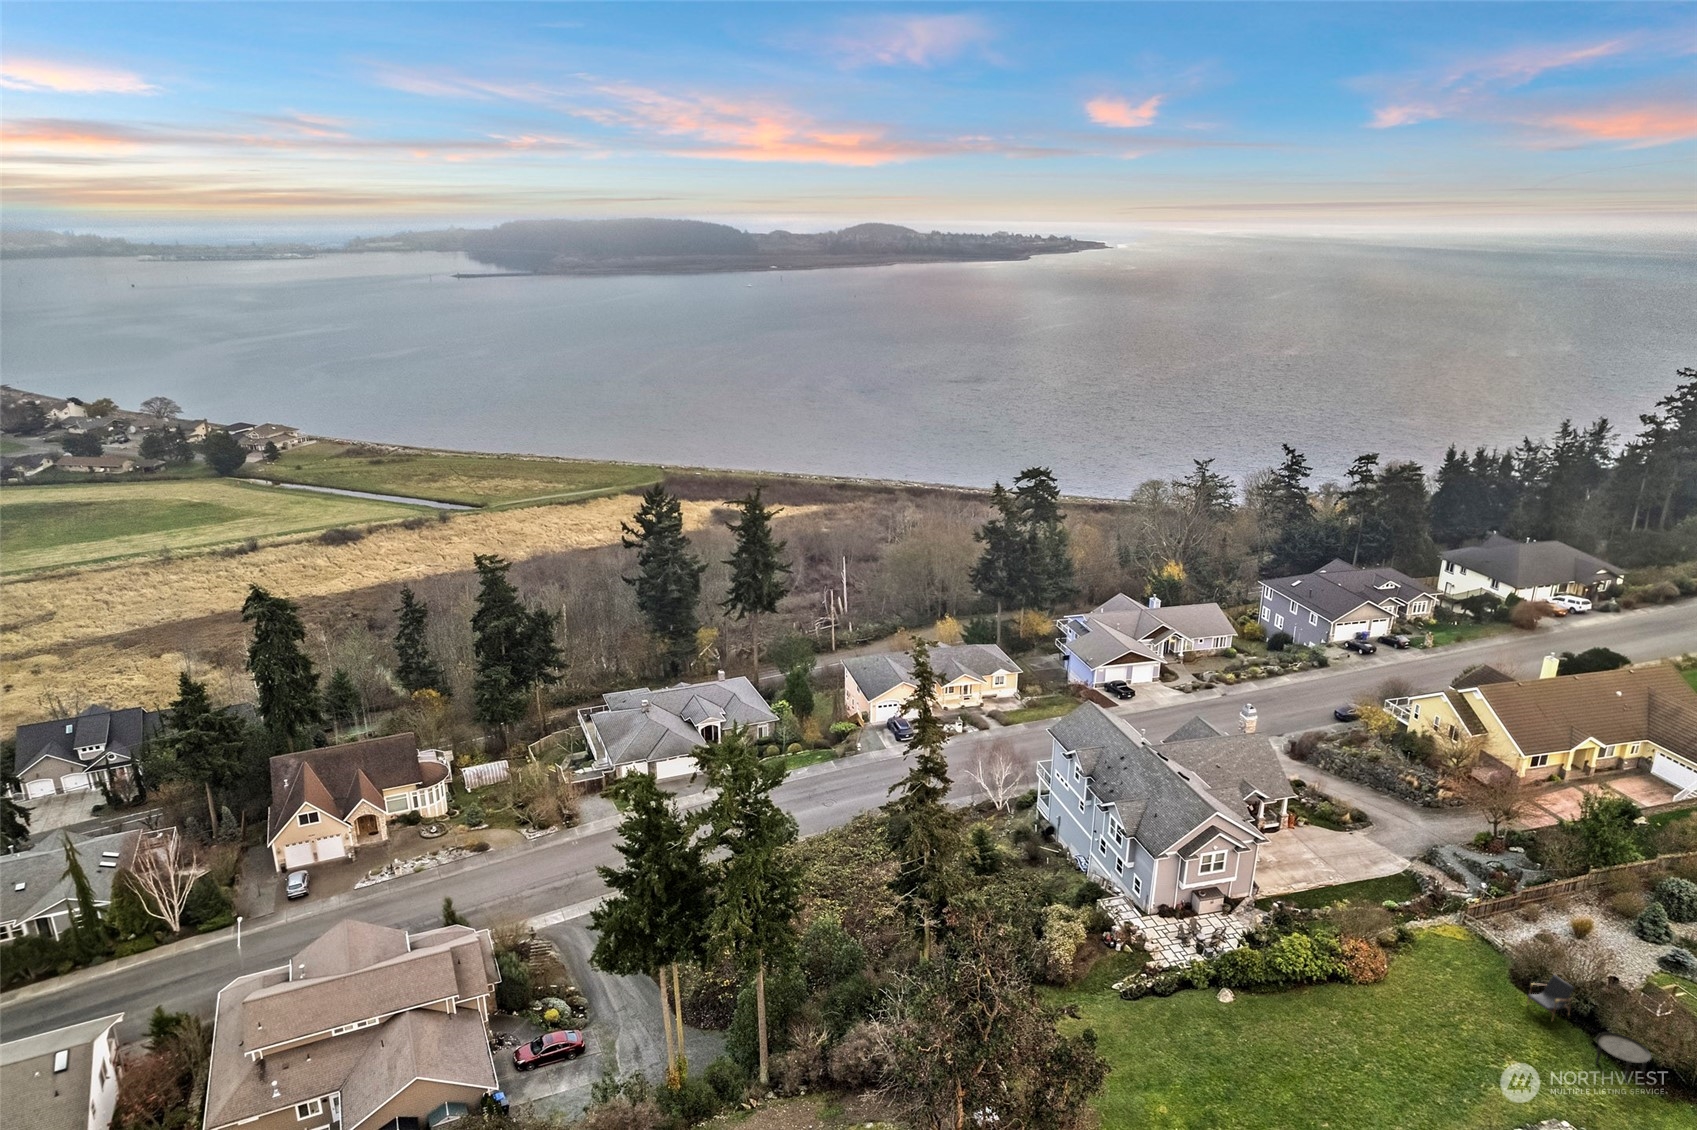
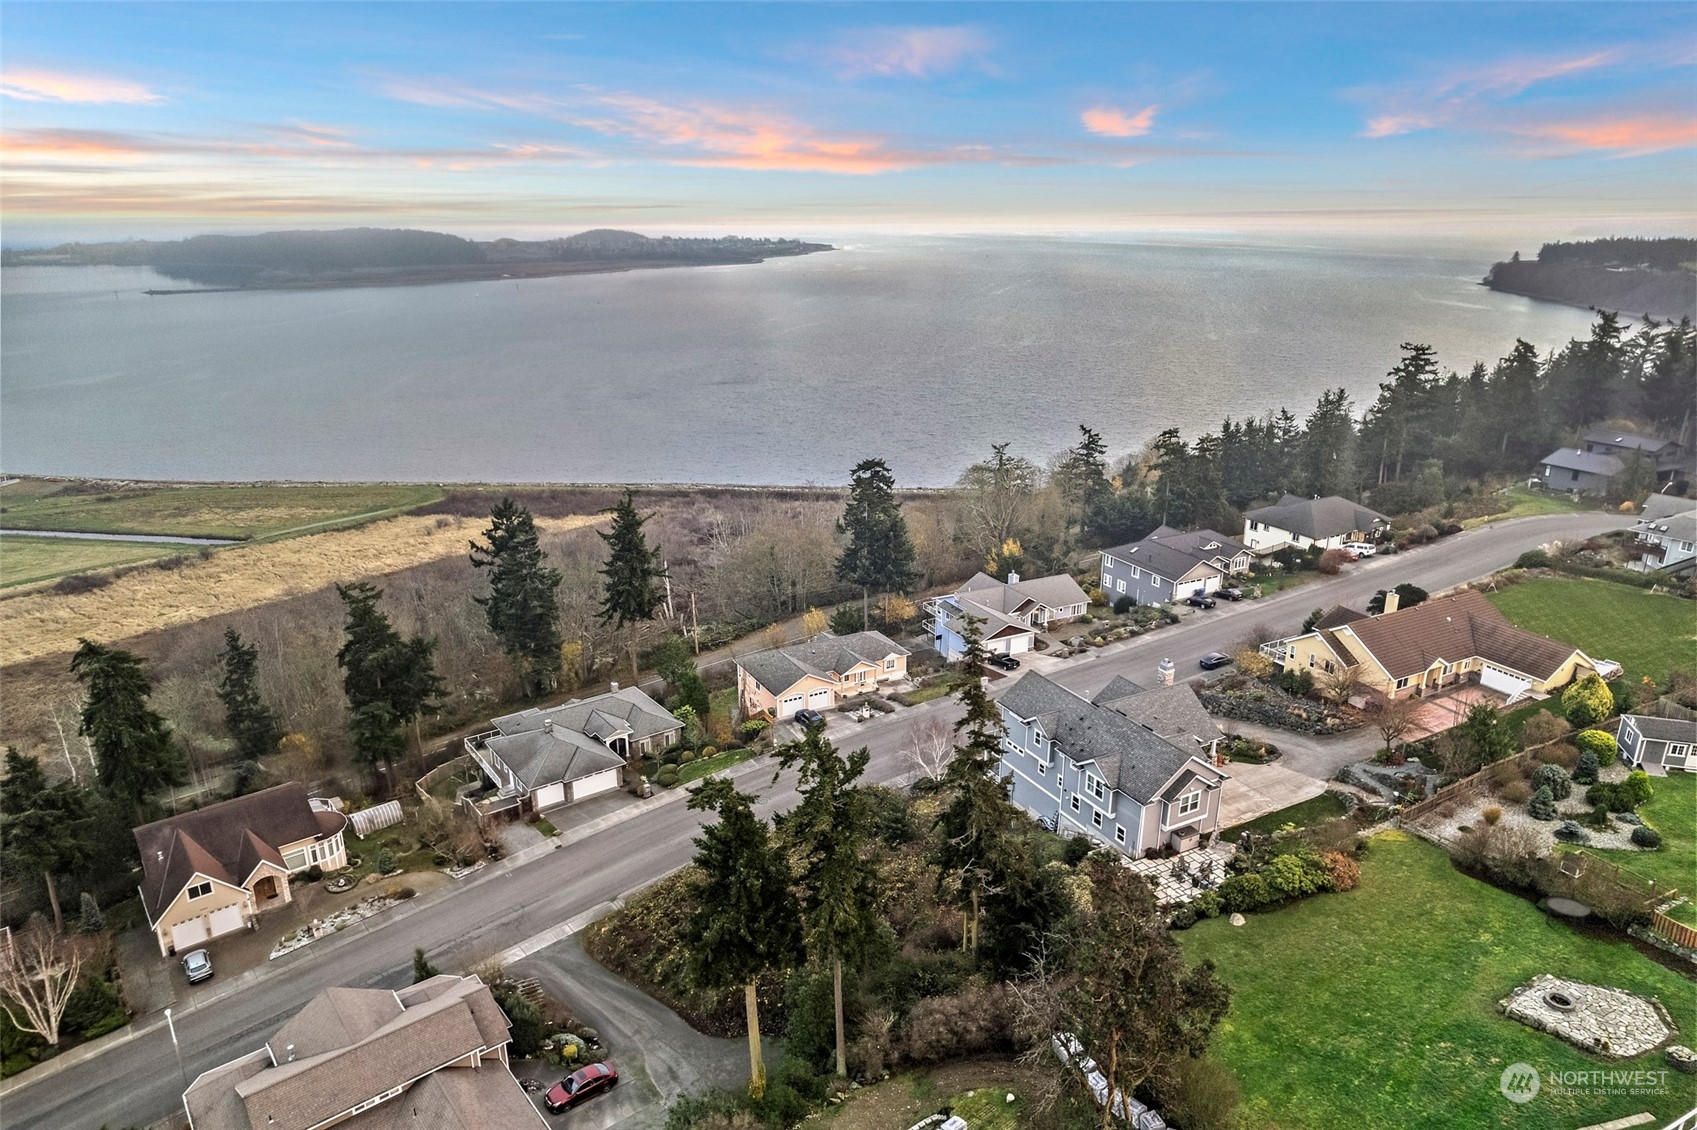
lounge chair: present [1527,975,1574,1020] -> none [1475,856,1513,896]

